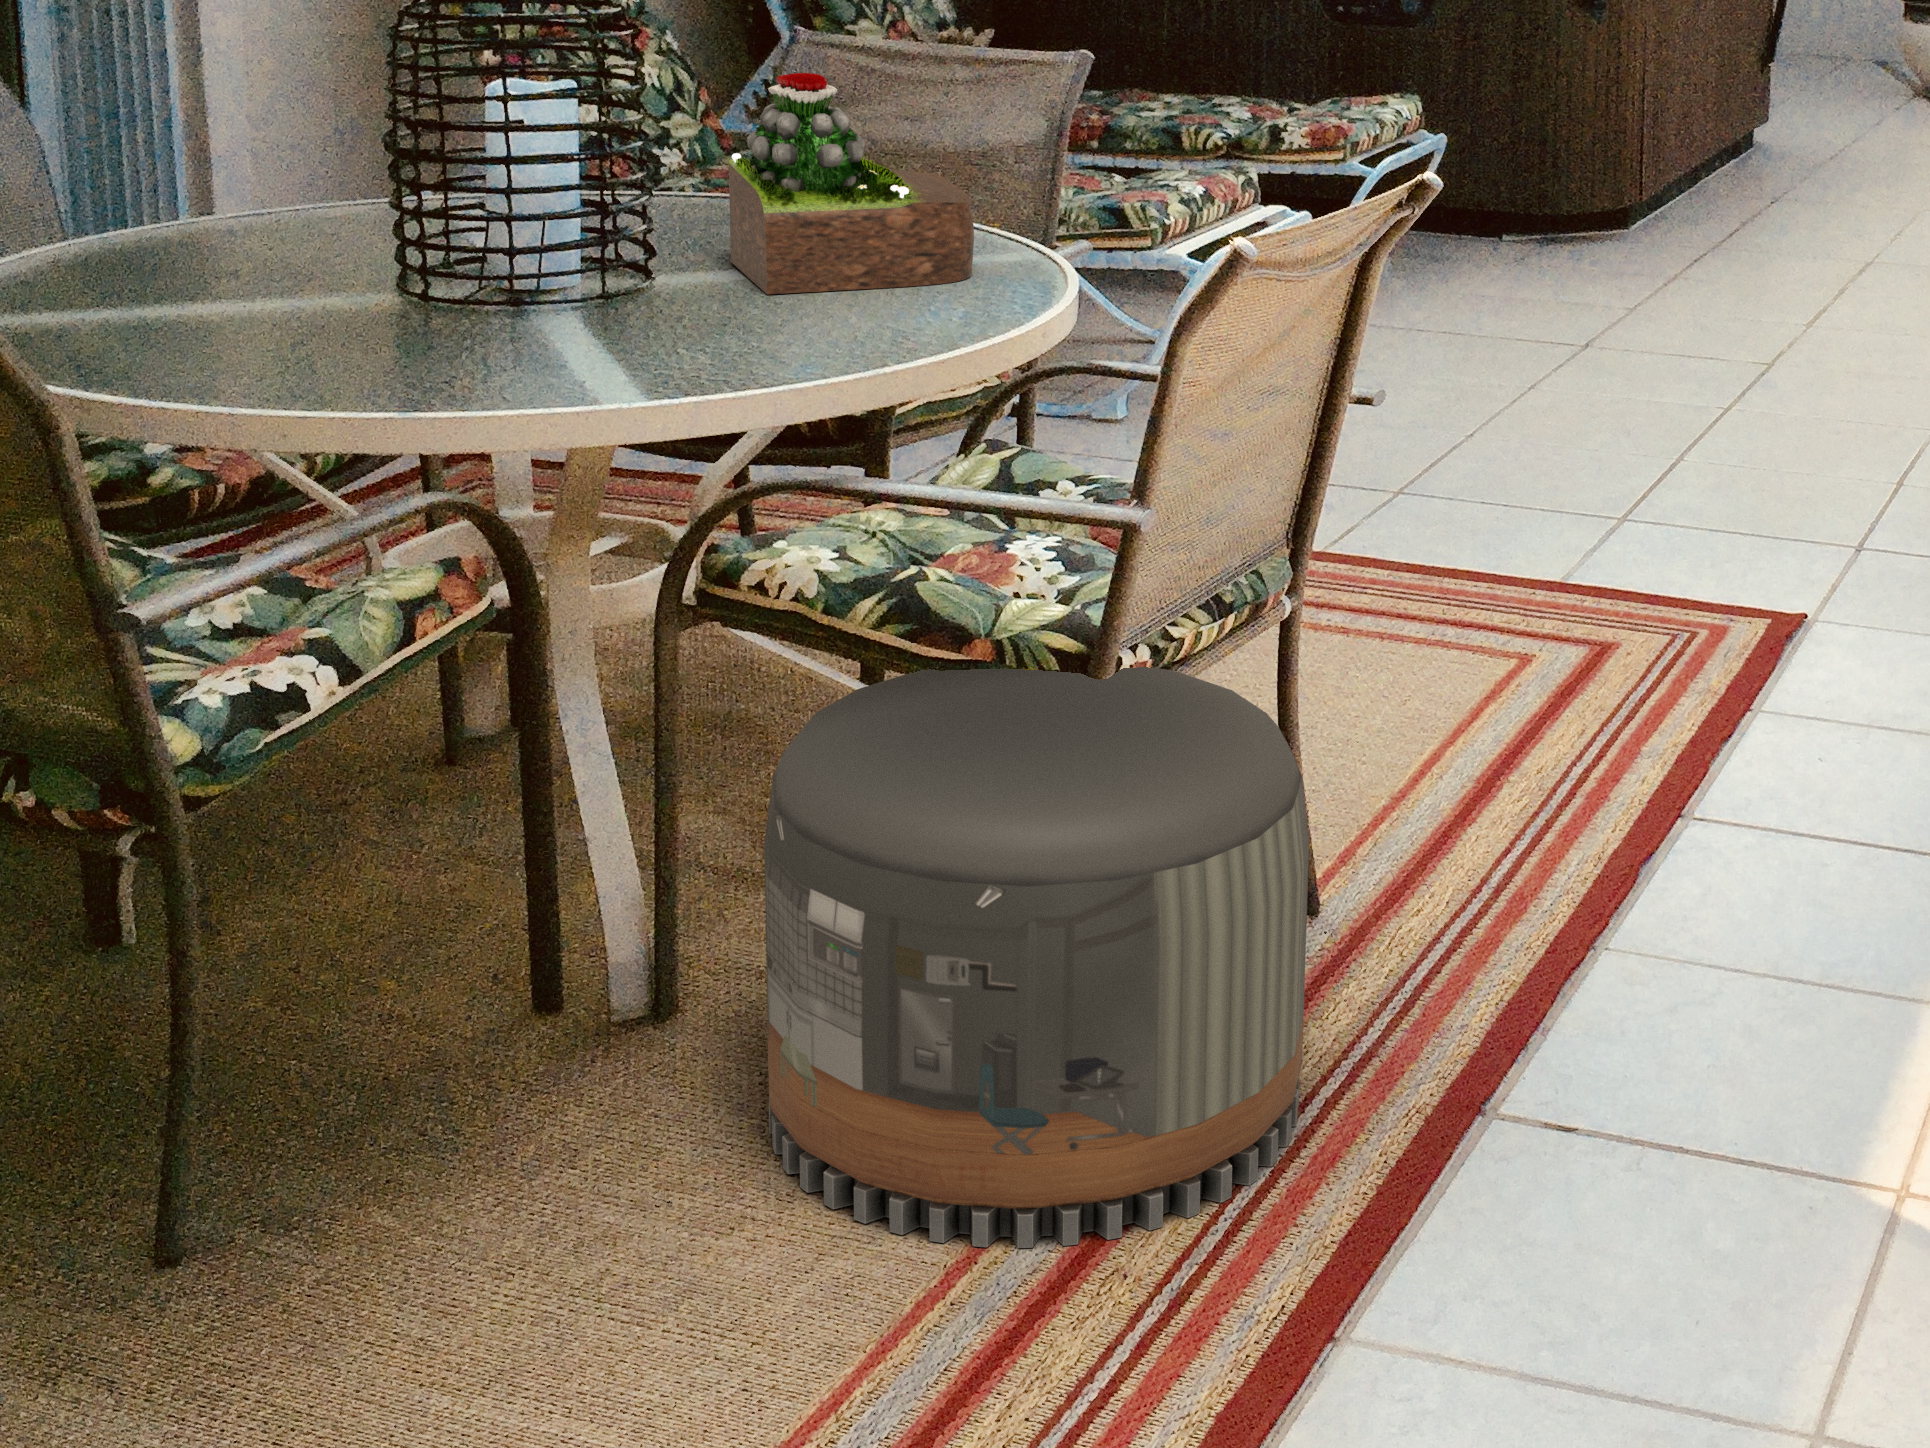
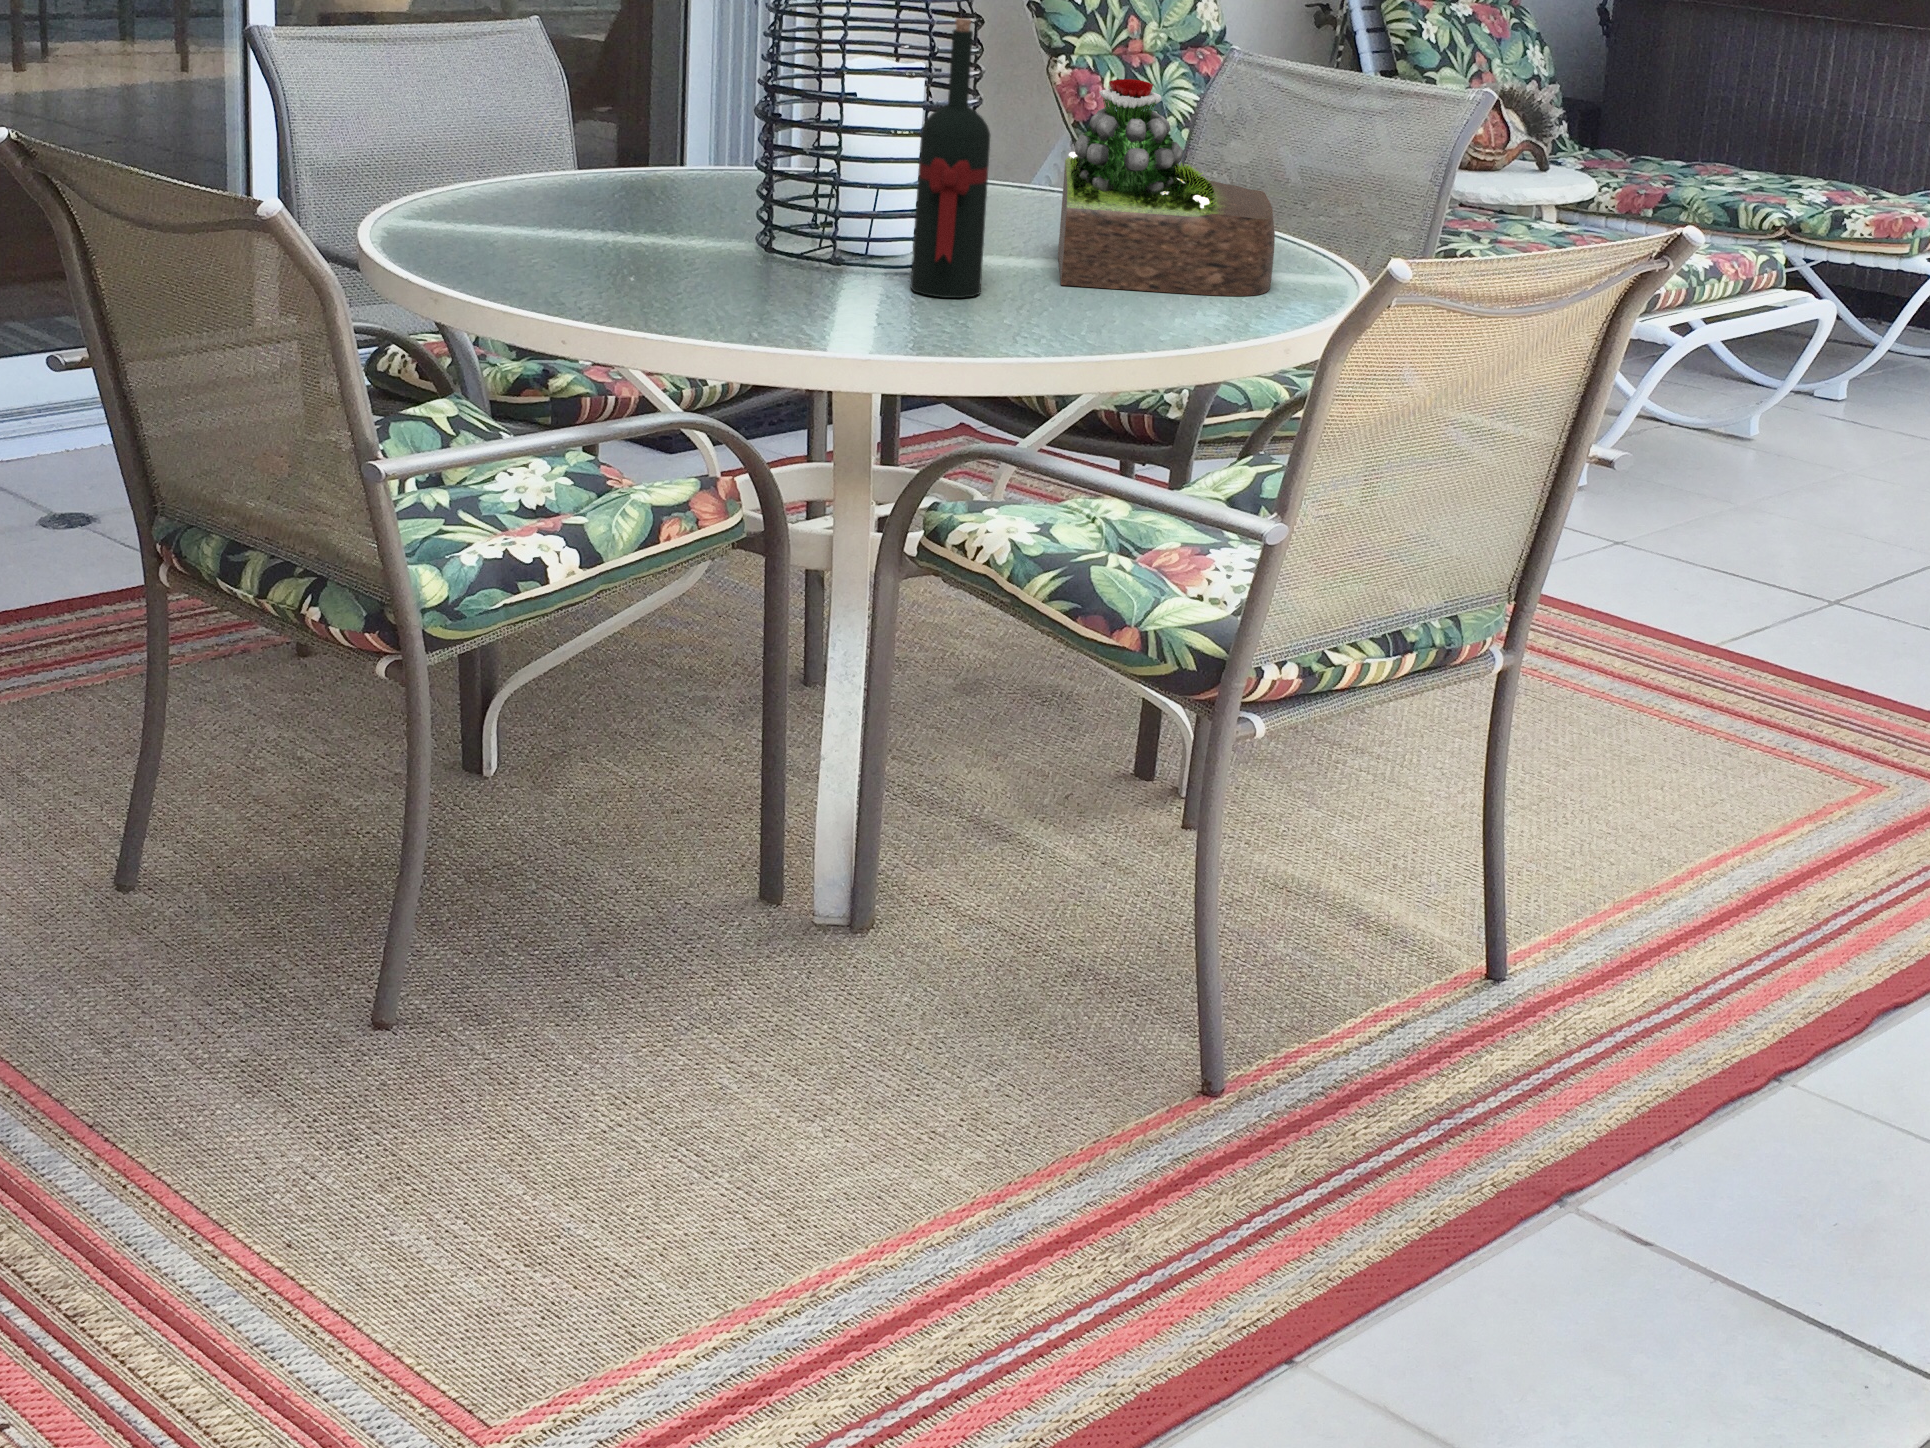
wine bottle: none [615,27,697,324] -> present [911,18,990,298]
pouf: present [764,667,1309,1248] -> none [877,651,1409,1210]

